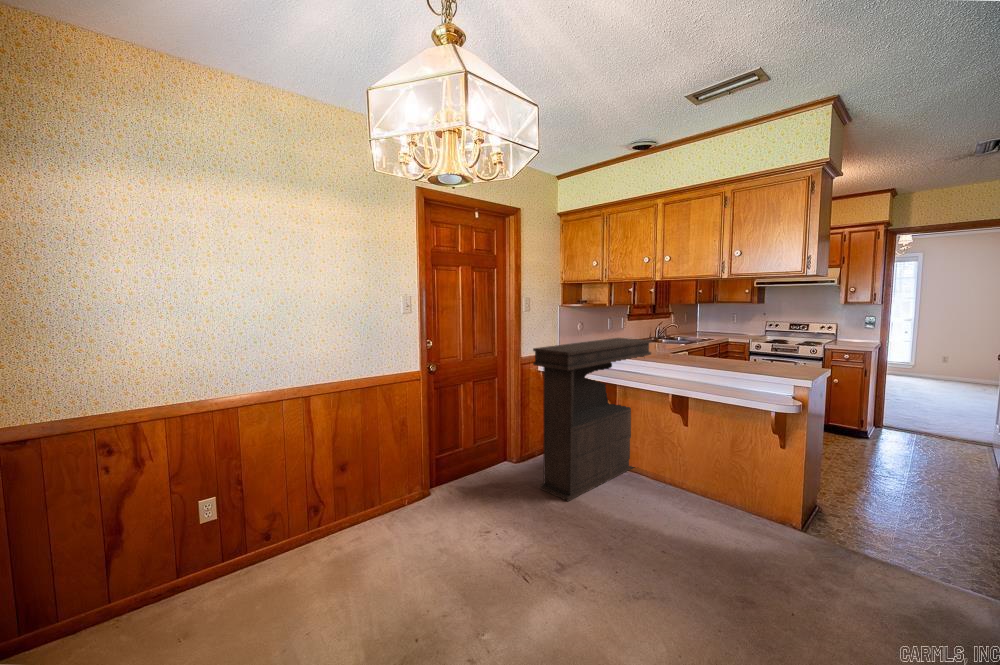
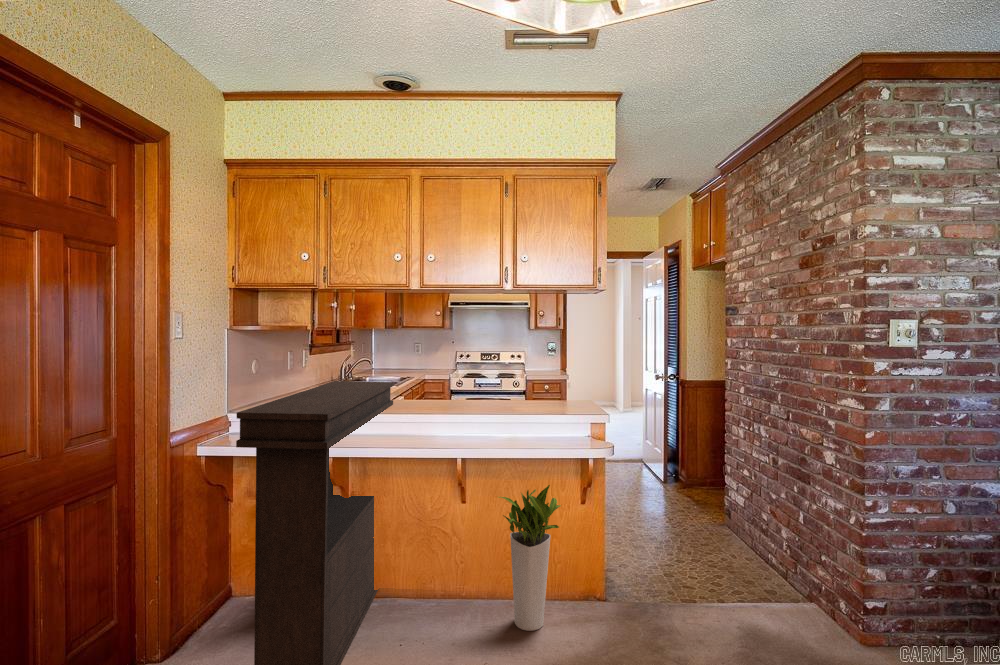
planter: none [696,420,751,519] -> present [499,485,561,631]

